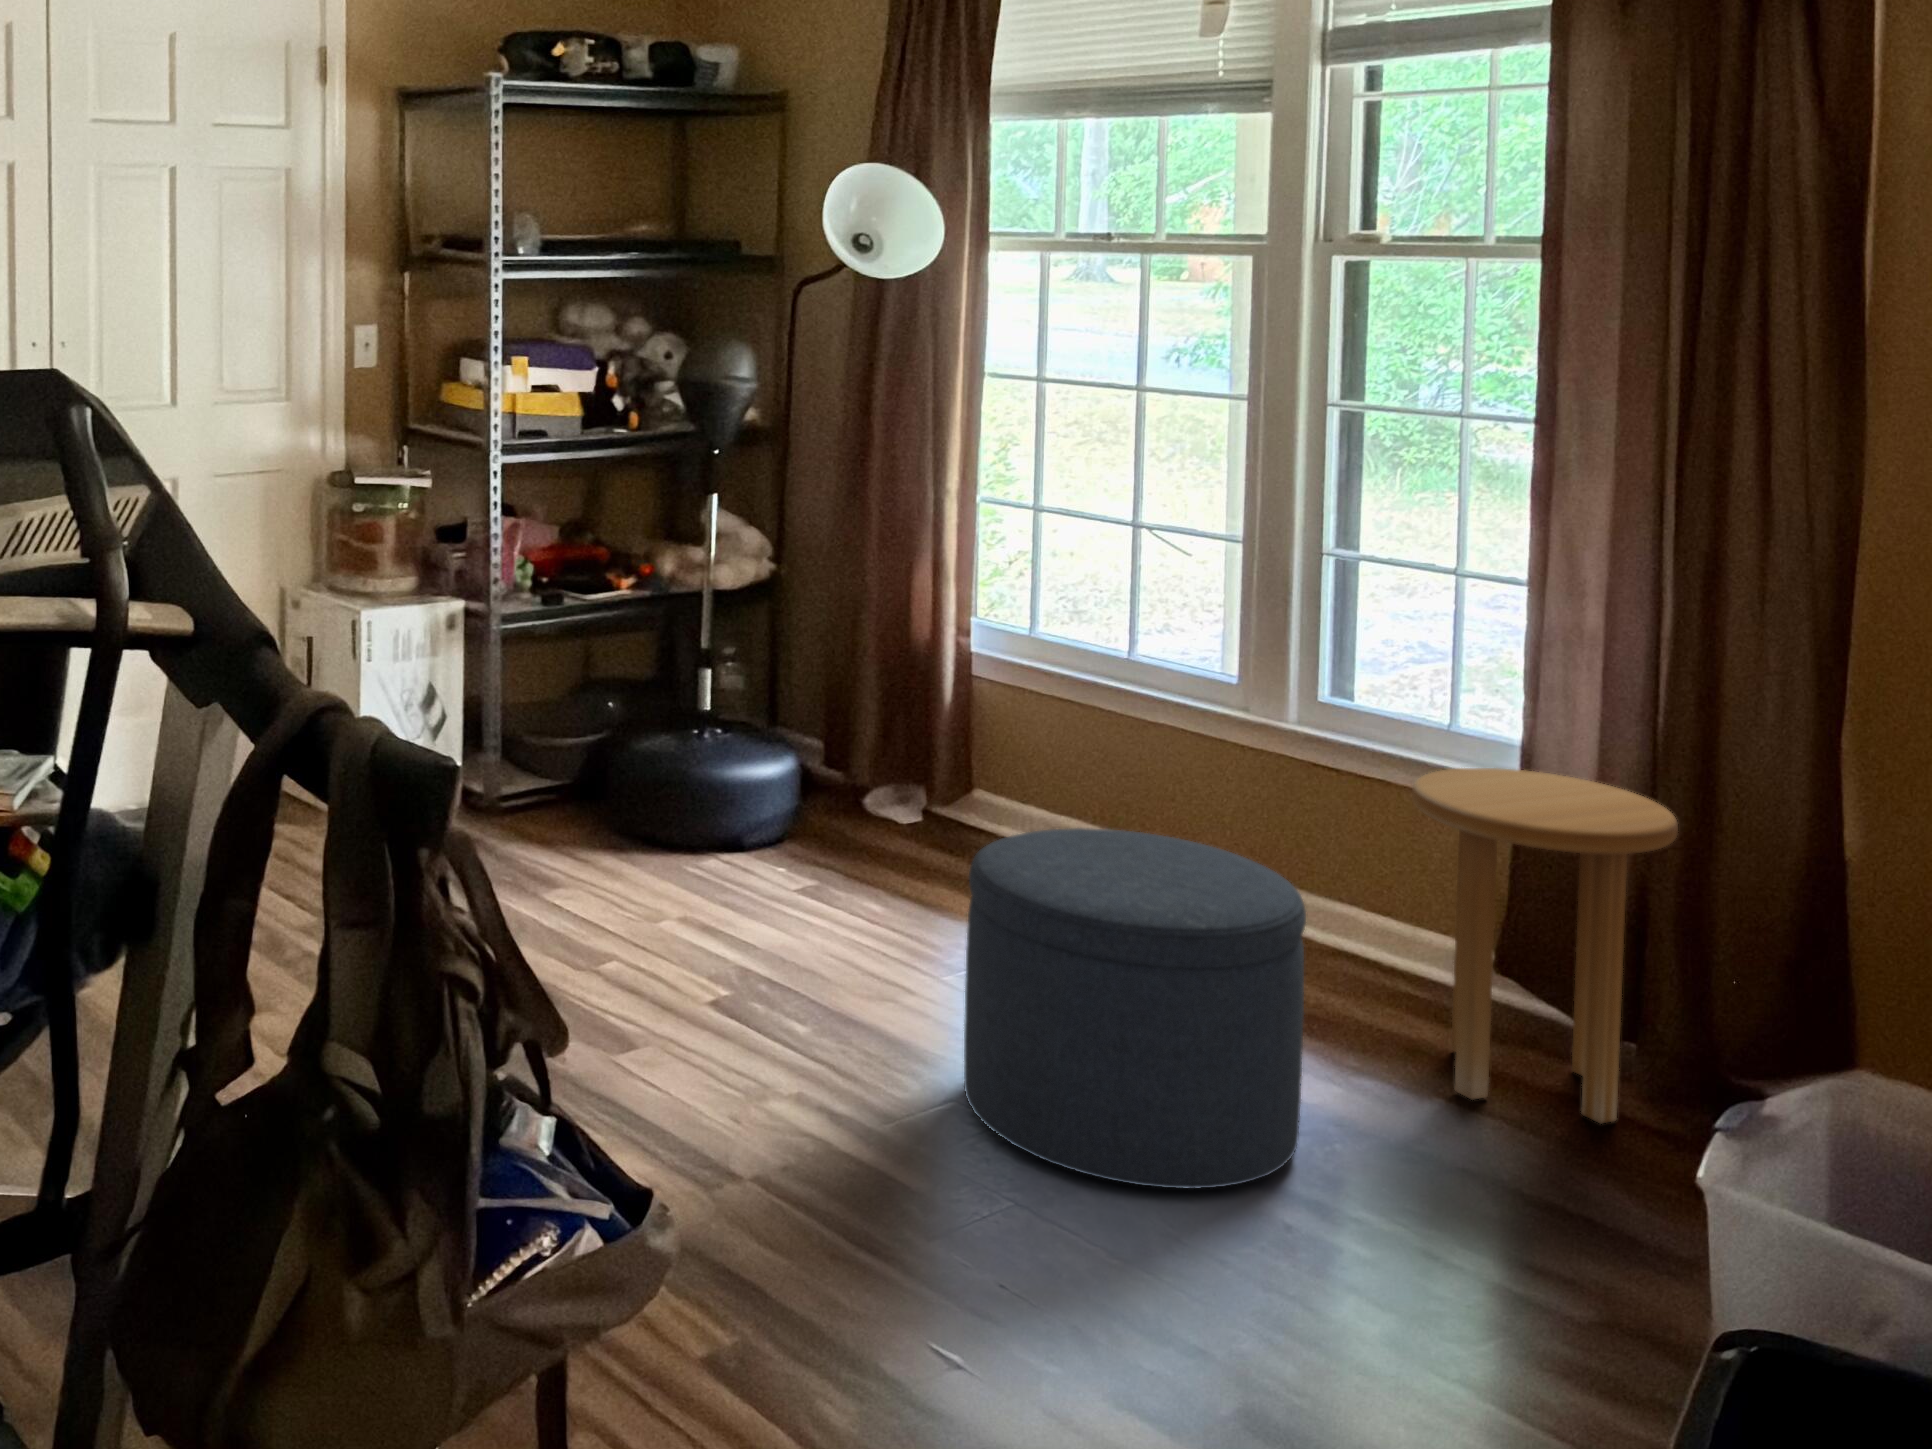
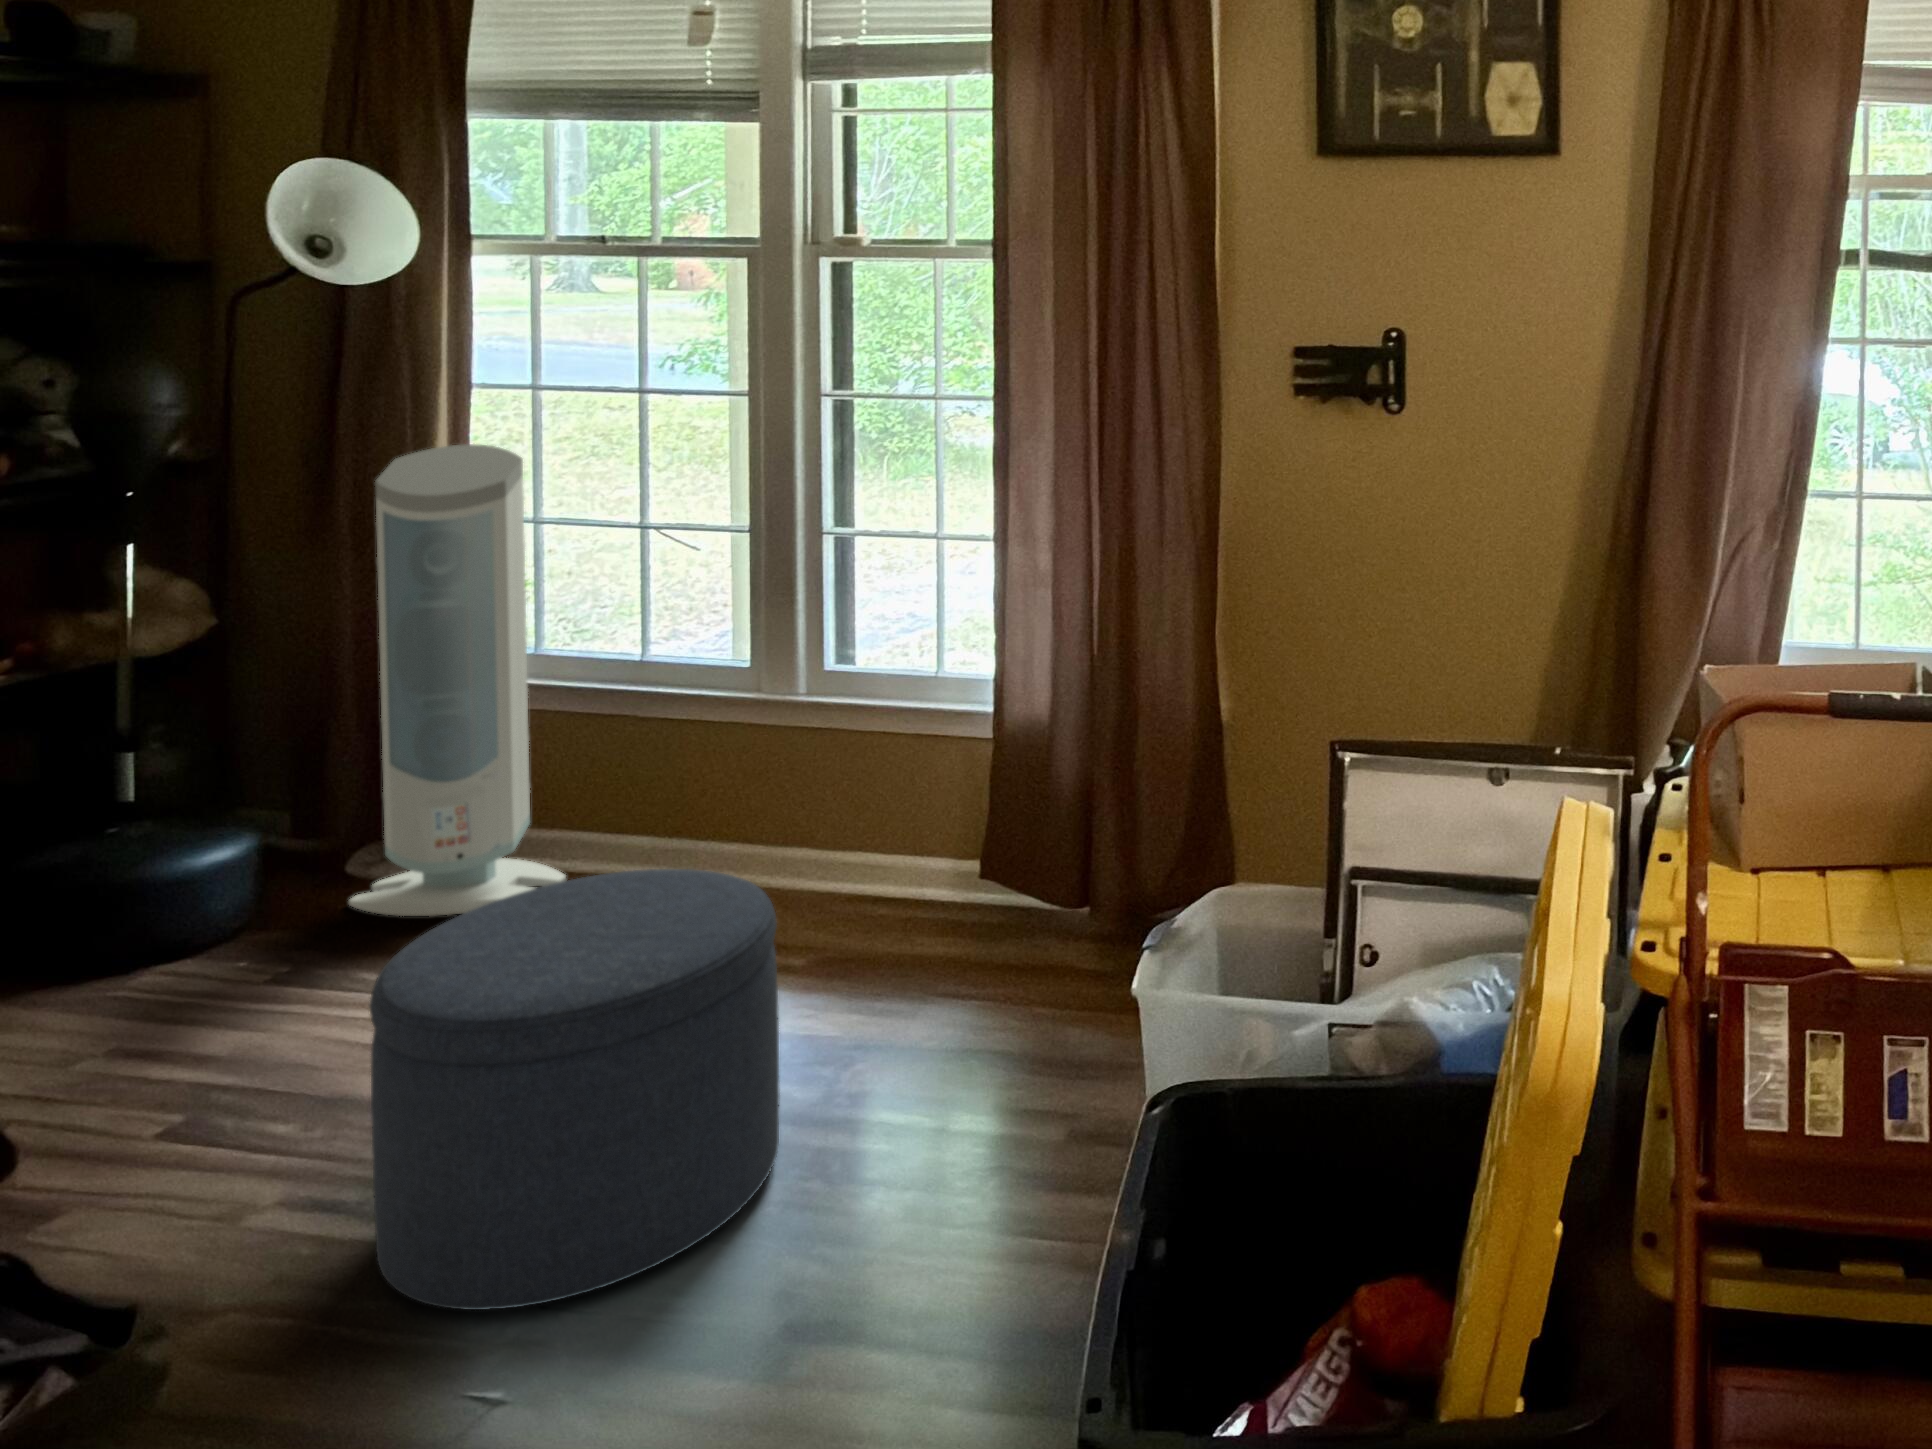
air purifier: none [877,428,1053,872] -> present [349,444,566,916]
side table: present [1412,768,1678,1123] -> none [891,709,1105,1027]

